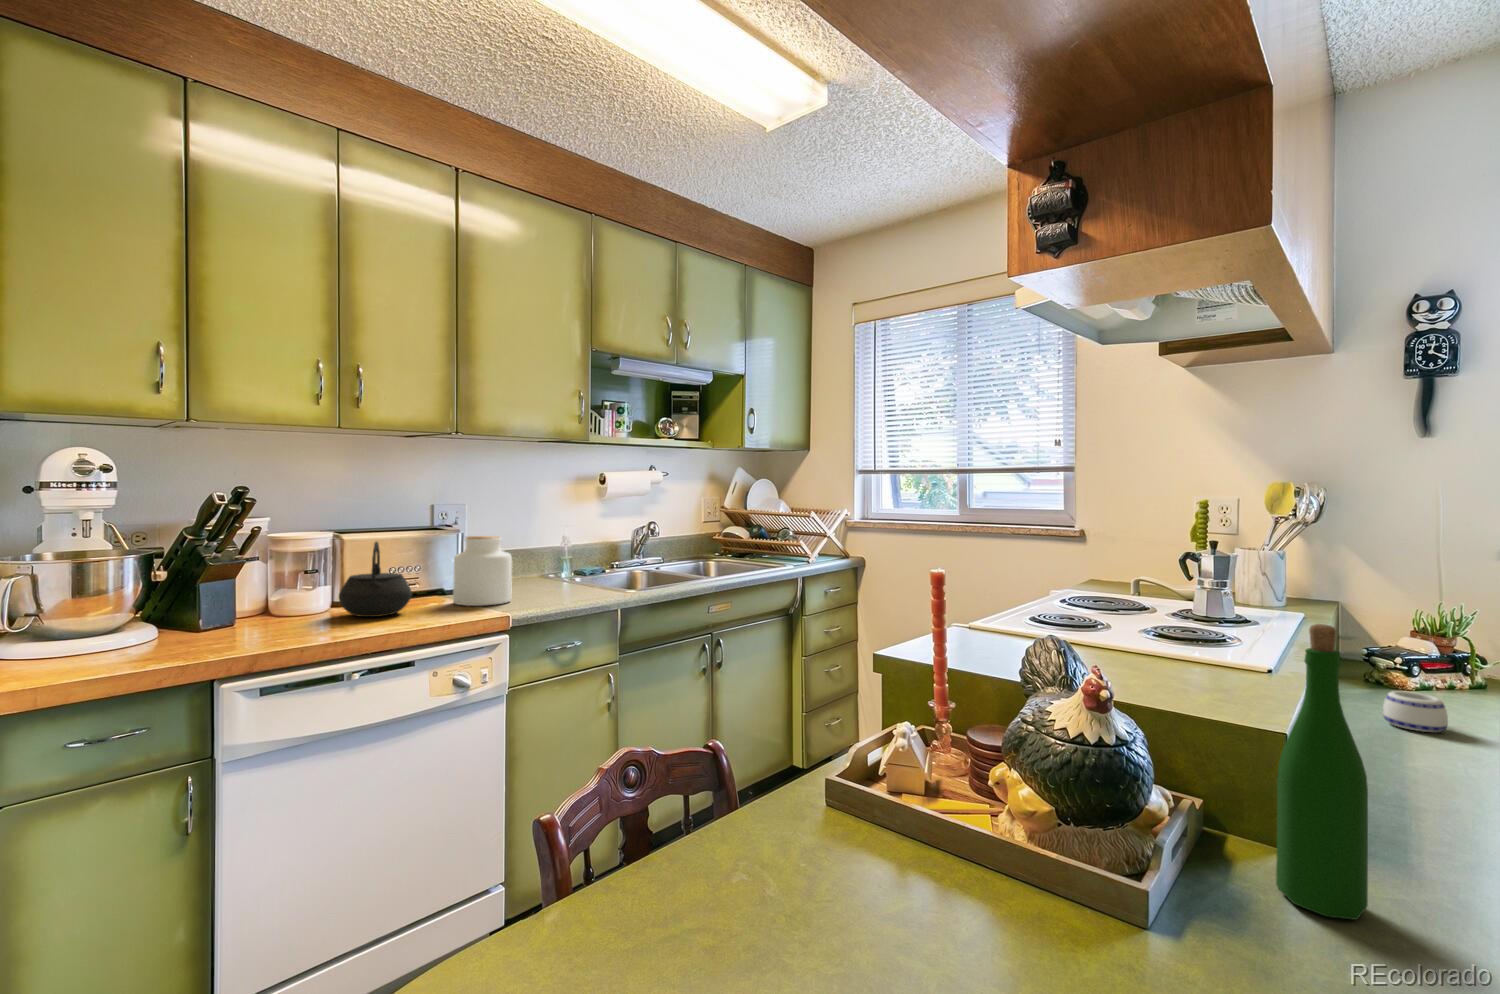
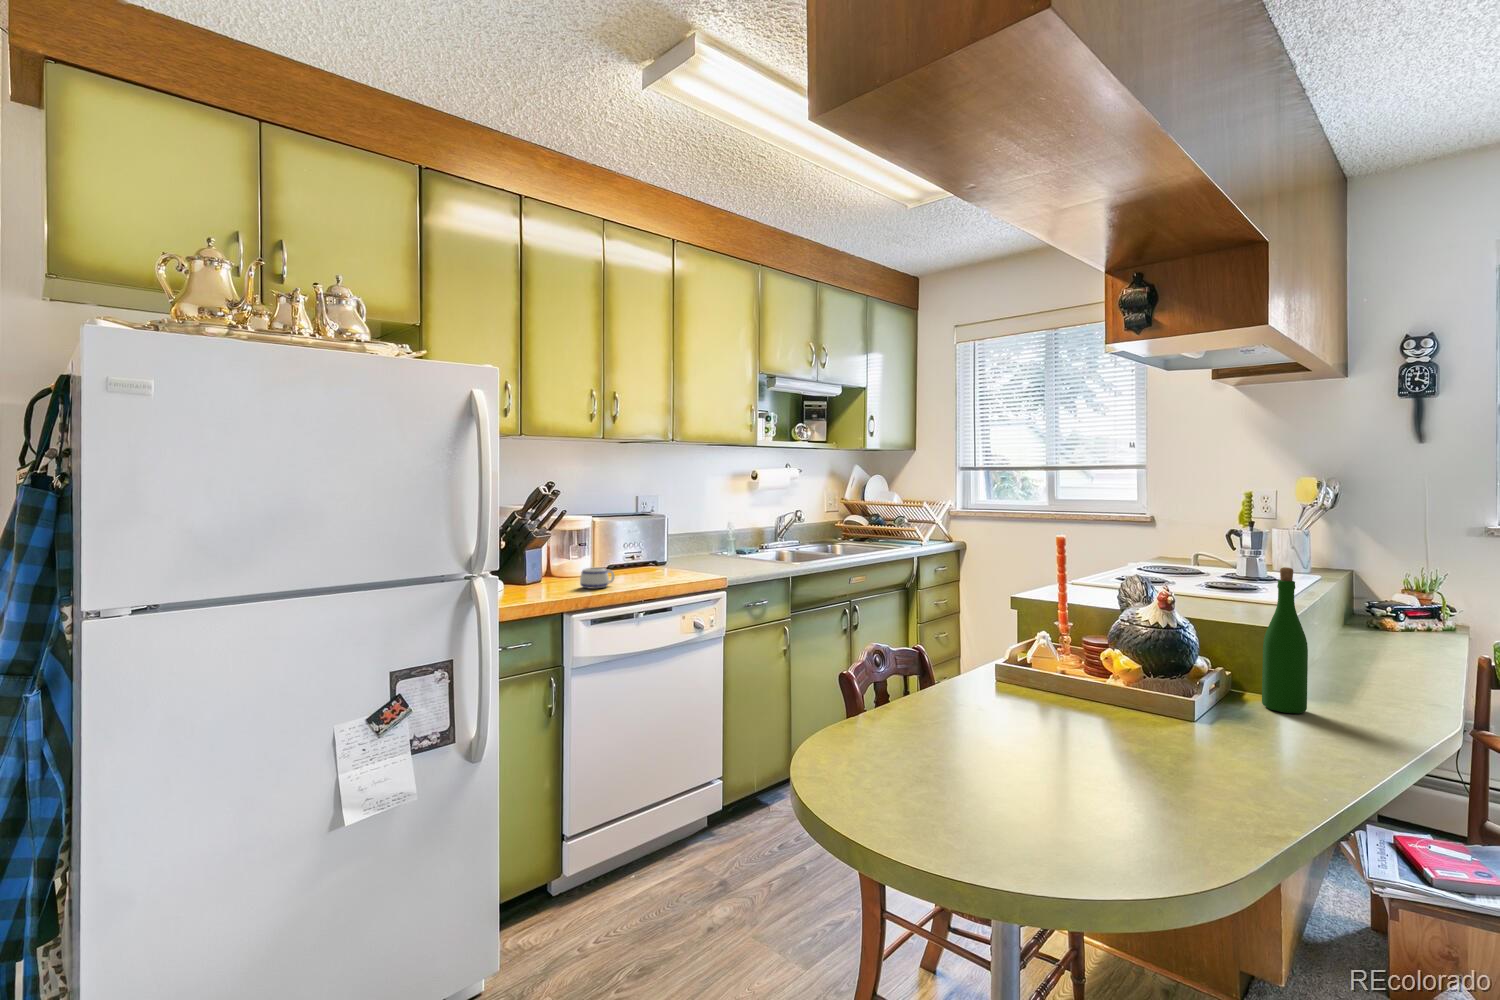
jar: present [453,536,512,606] -> none [689,524,728,573]
kettle: present [339,542,412,617] -> none [628,528,673,580]
mug: present [1383,691,1448,732] -> present [580,568,615,588]

